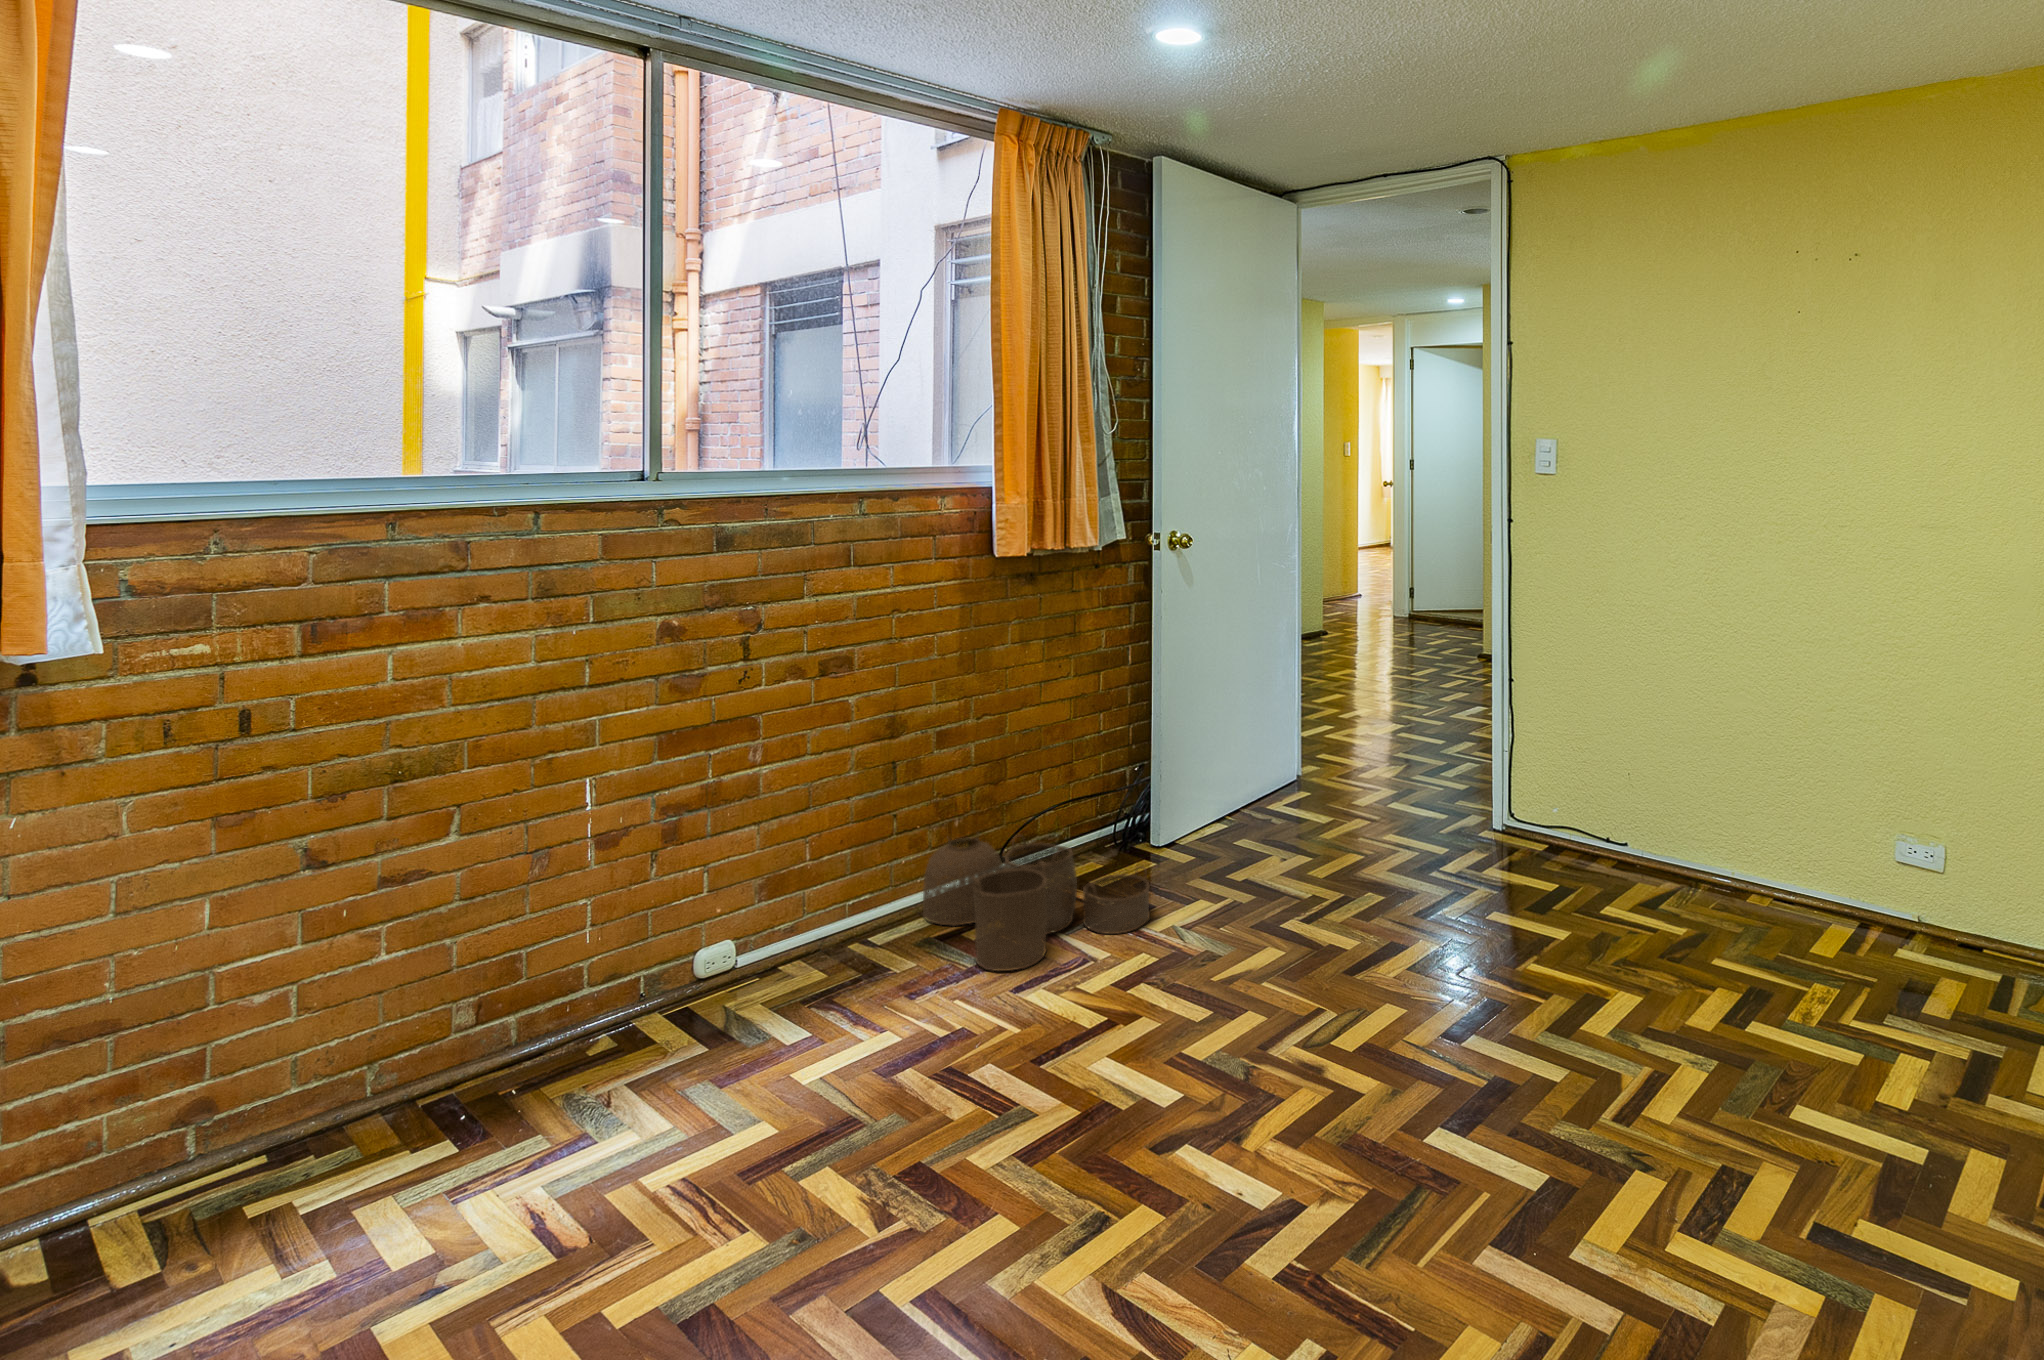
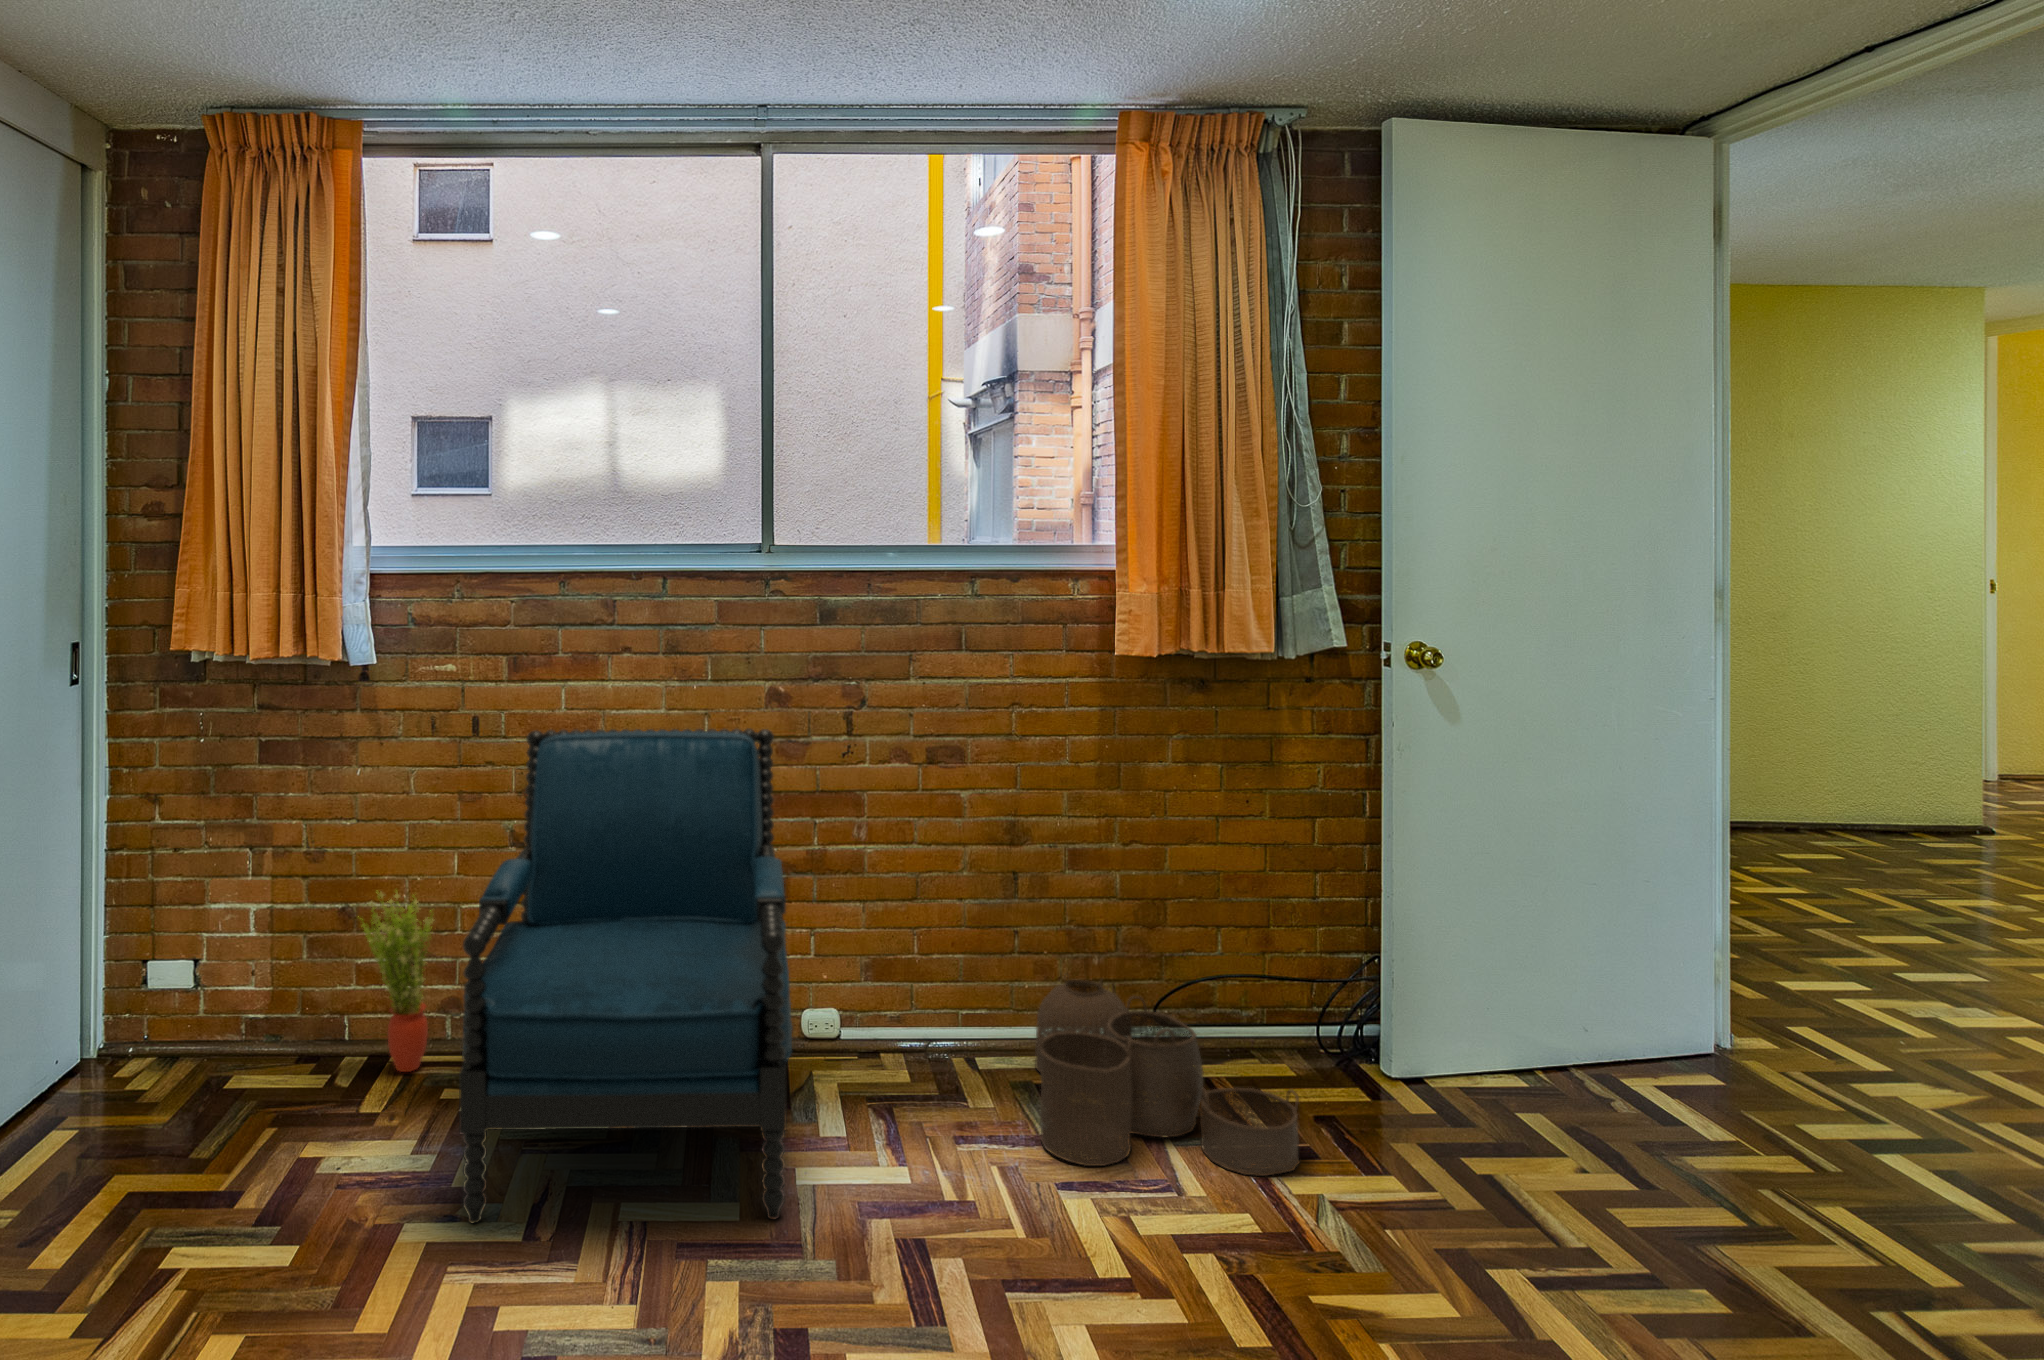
chair: none [344,671,827,1274] -> present [459,729,792,1223]
potted plant: none [52,954,207,1201] -> present [360,890,434,1072]

